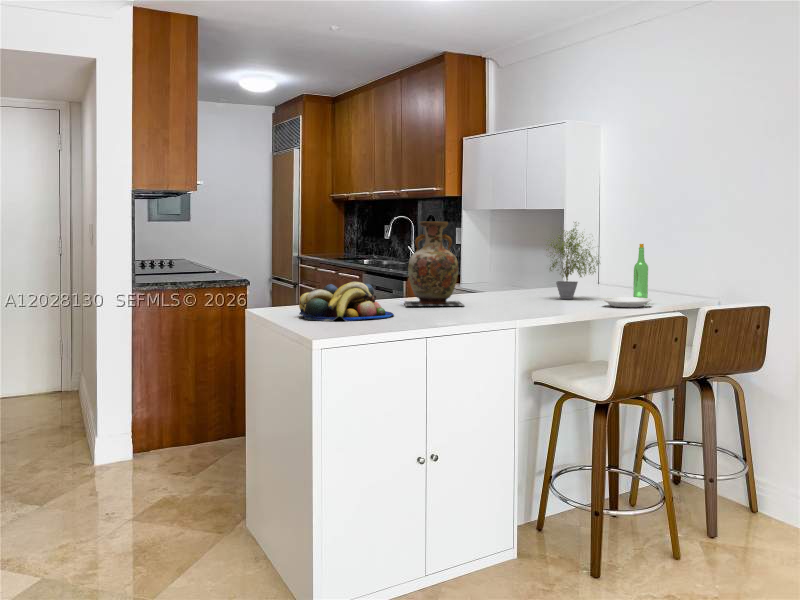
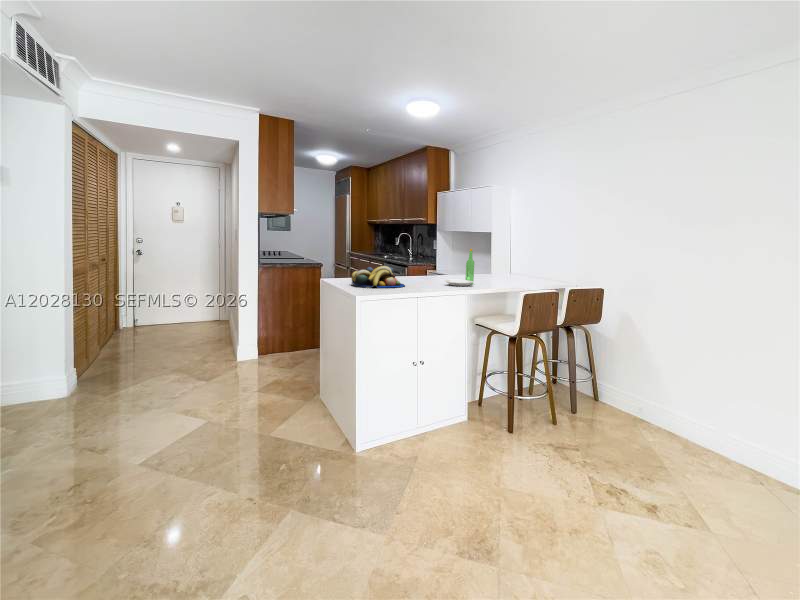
vase: present [404,222,464,306] -> none [409,234,444,282]
potted plant: present [546,222,600,299] -> none [486,237,519,280]
plate: present [602,244,652,307] -> present [445,249,474,286]

